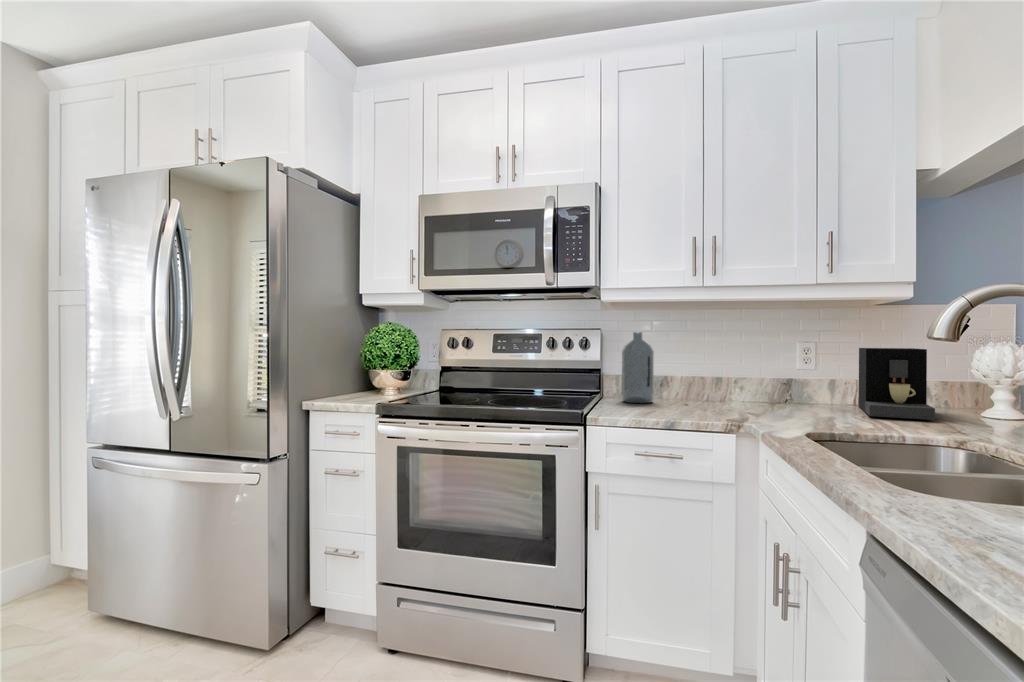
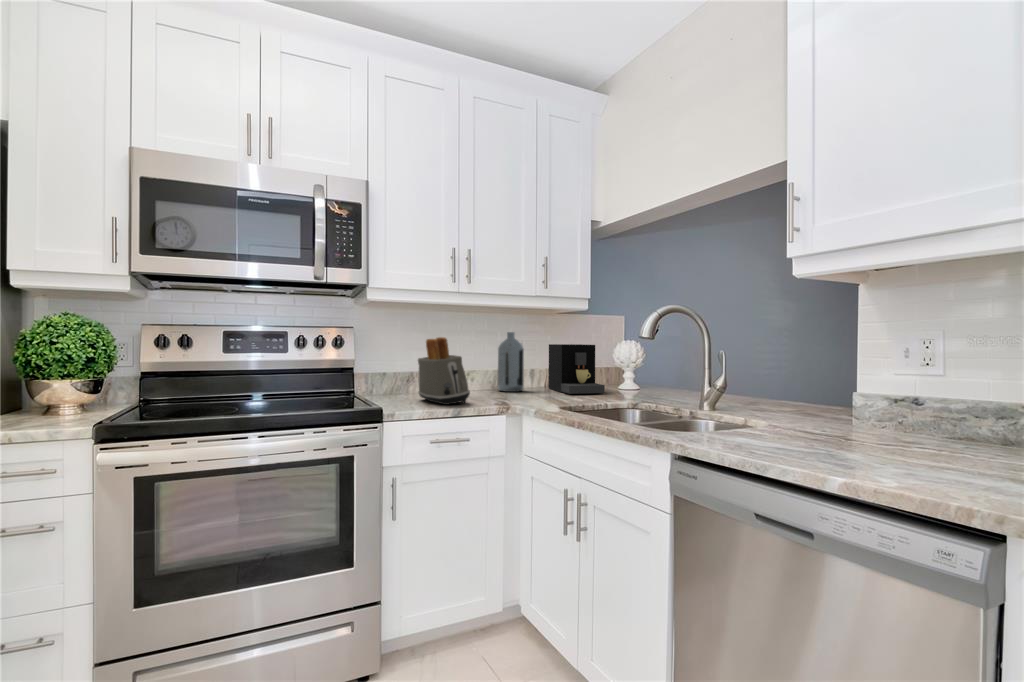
bottle: present [622,332,654,403] -> present [498,332,524,392]
toaster: none [657,339,704,415] -> present [418,337,470,404]

